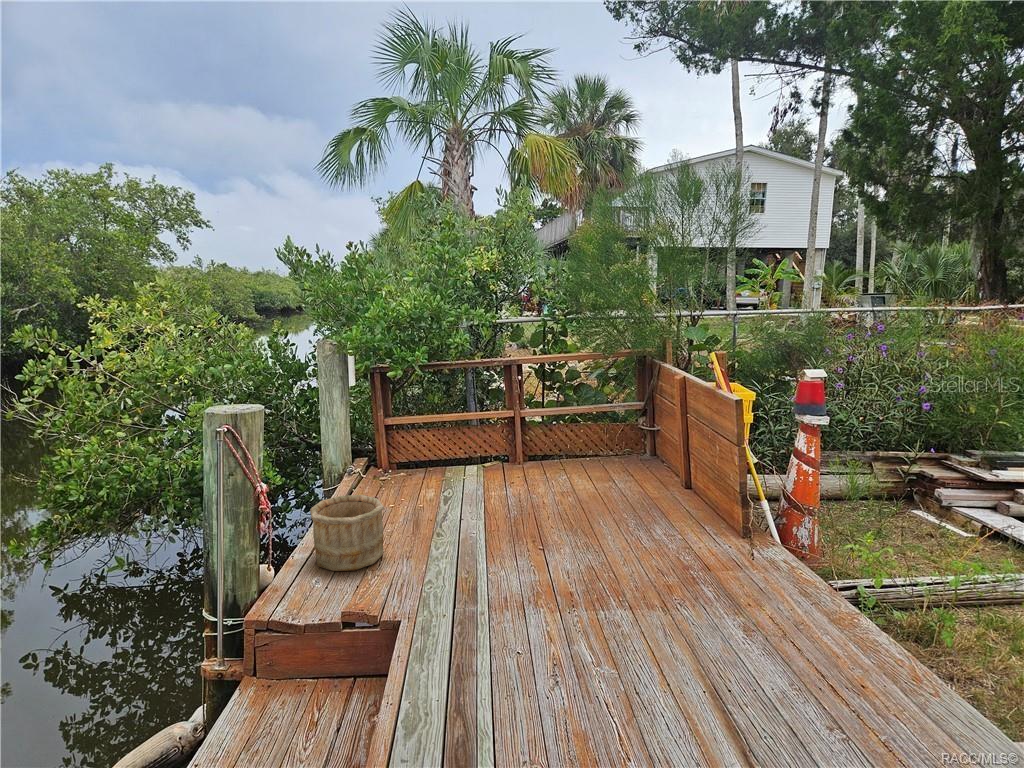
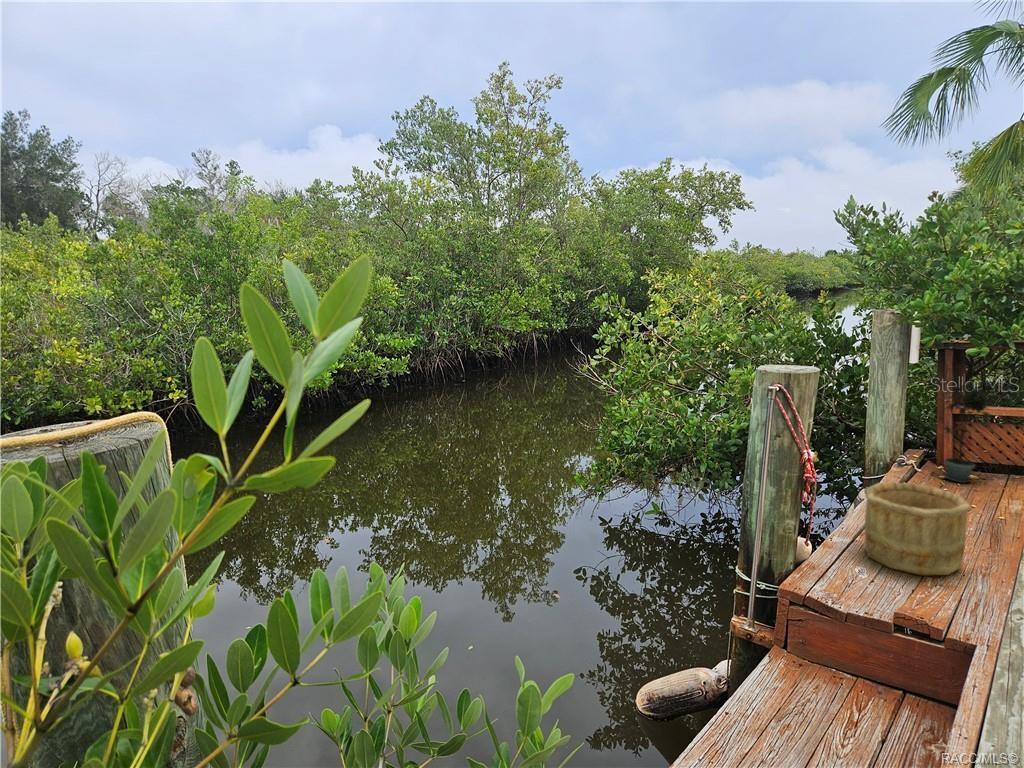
potted plant: none [372,393,410,479] -> present [944,376,999,483]

